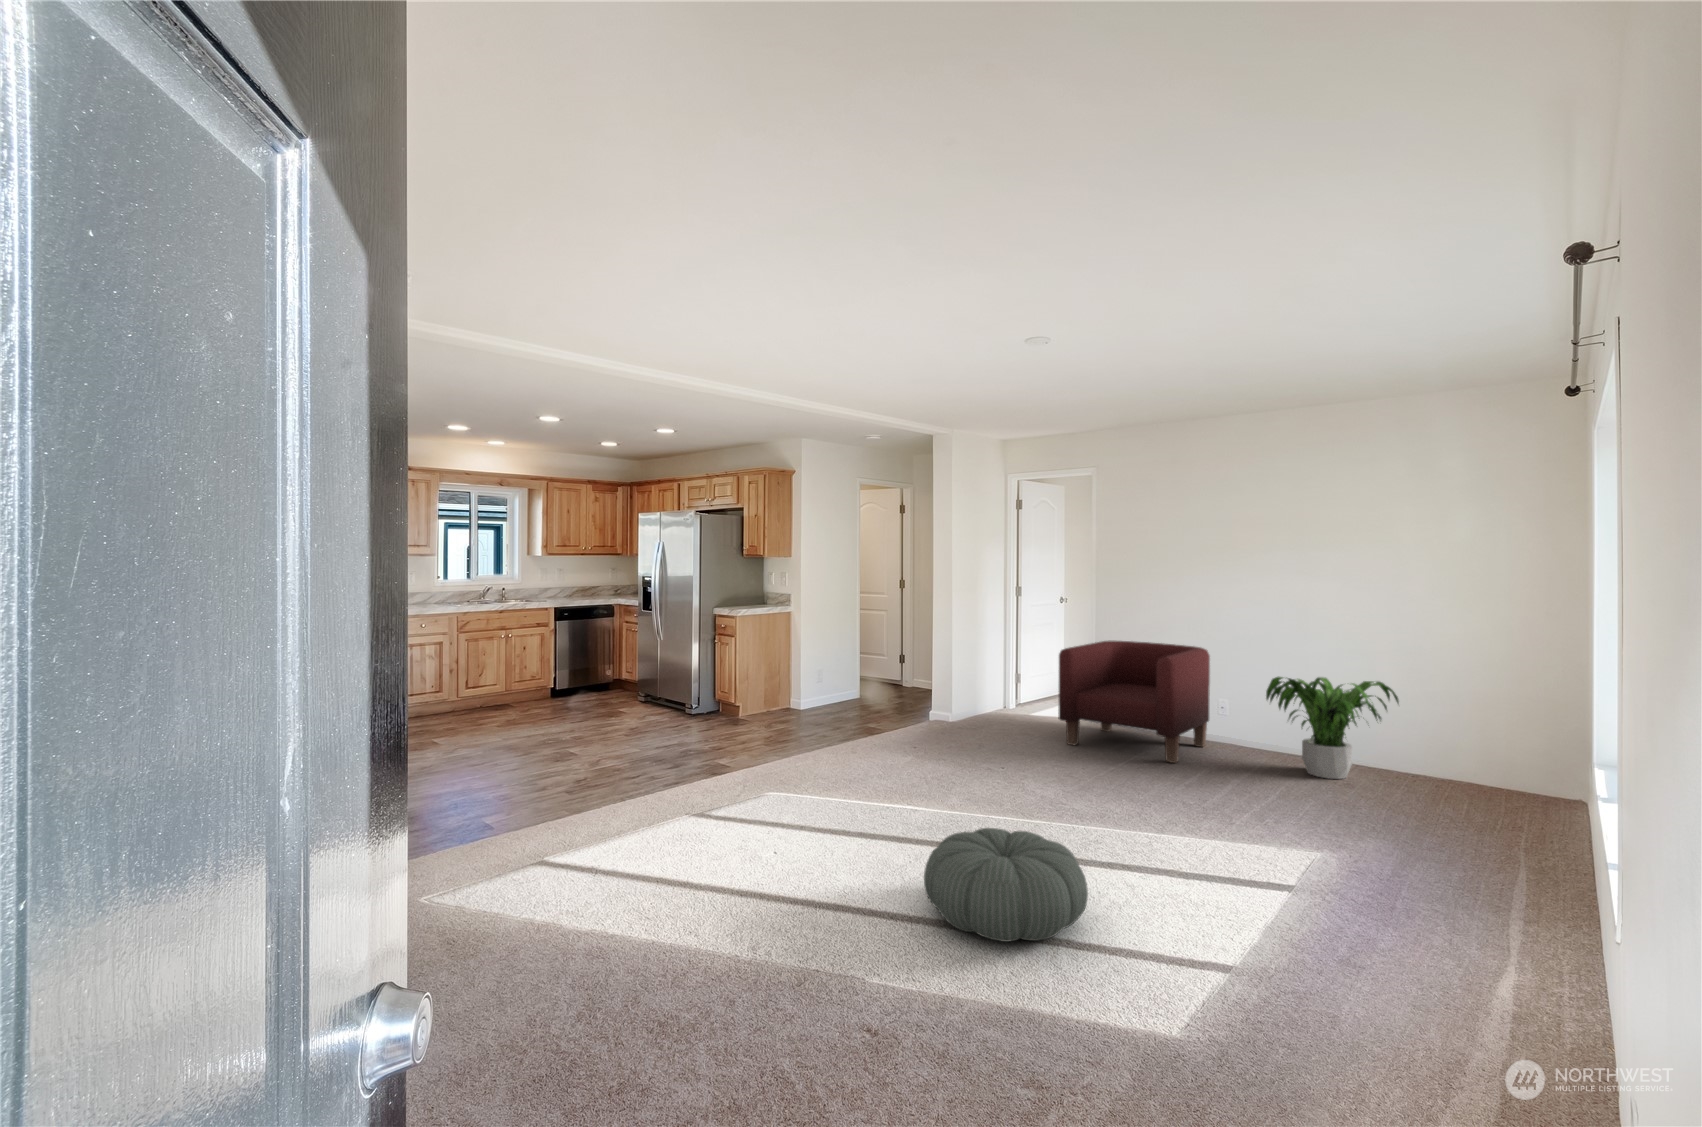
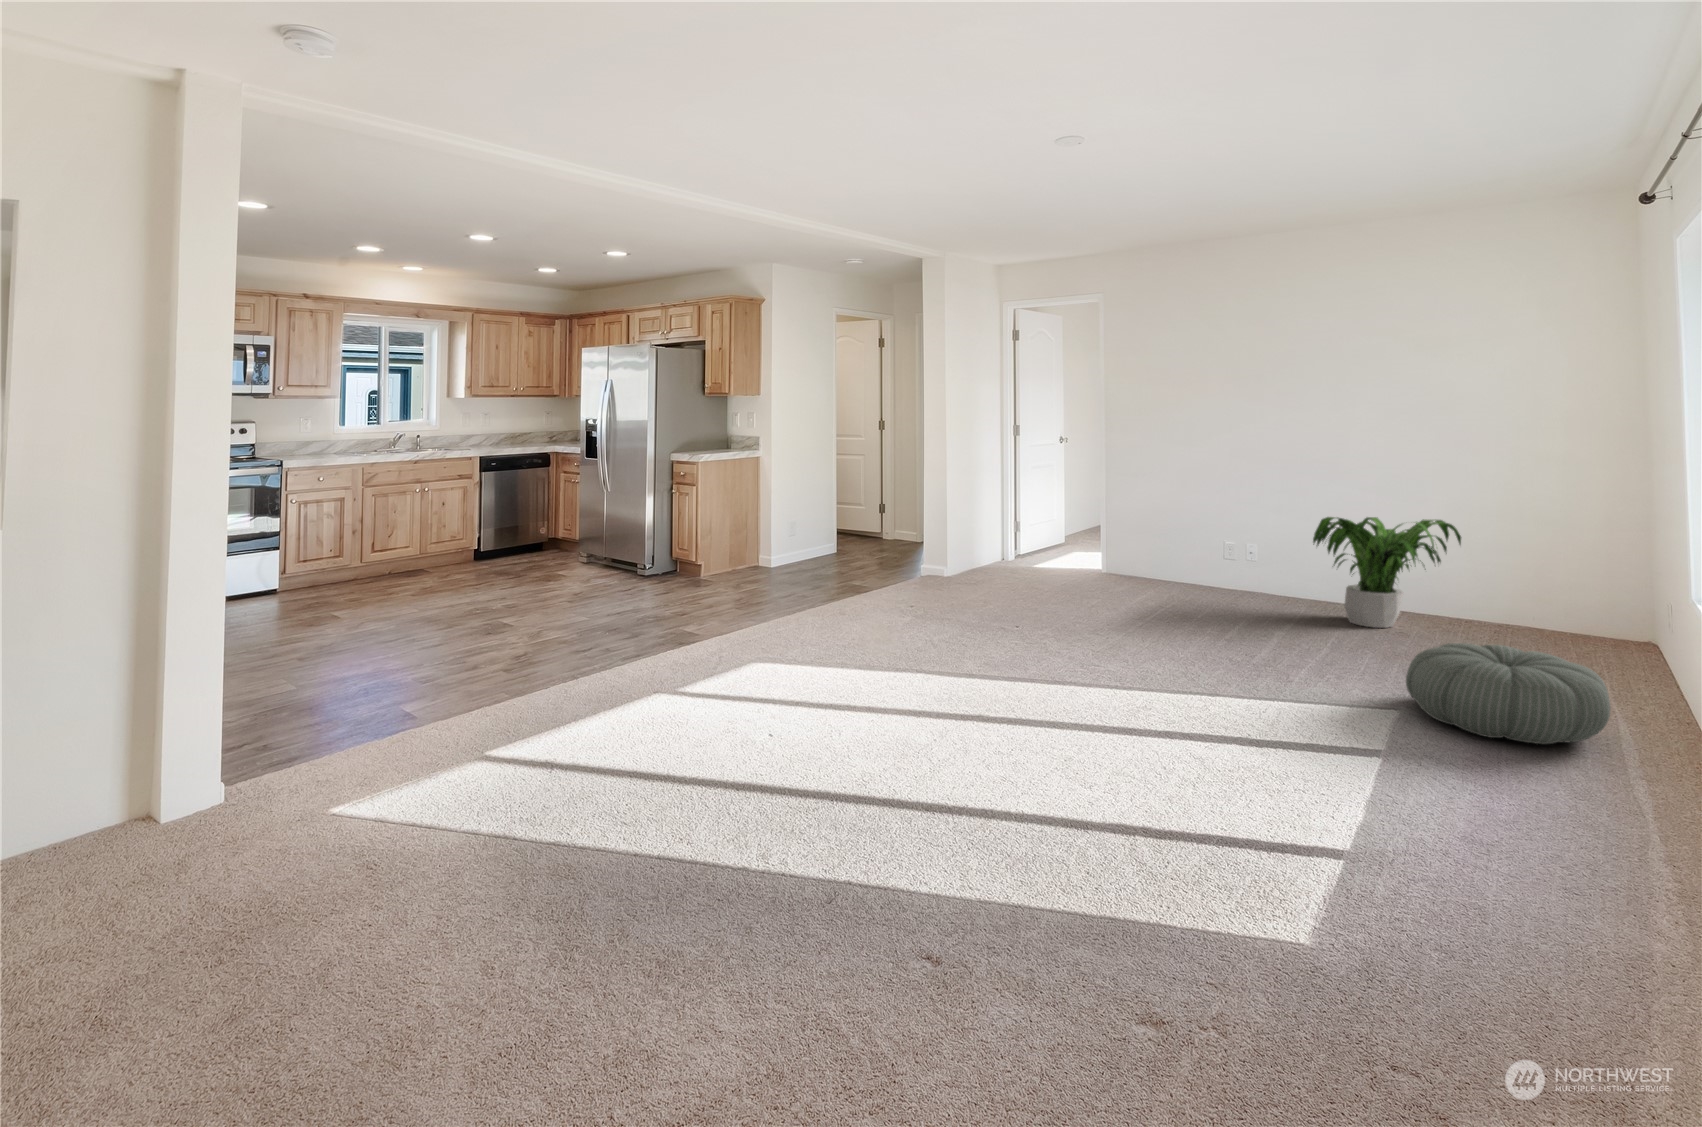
armchair: present [1058,641,1210,763] -> none [1072,483,1243,616]
pouf: present [924,828,1088,942] -> present [1406,643,1611,744]

